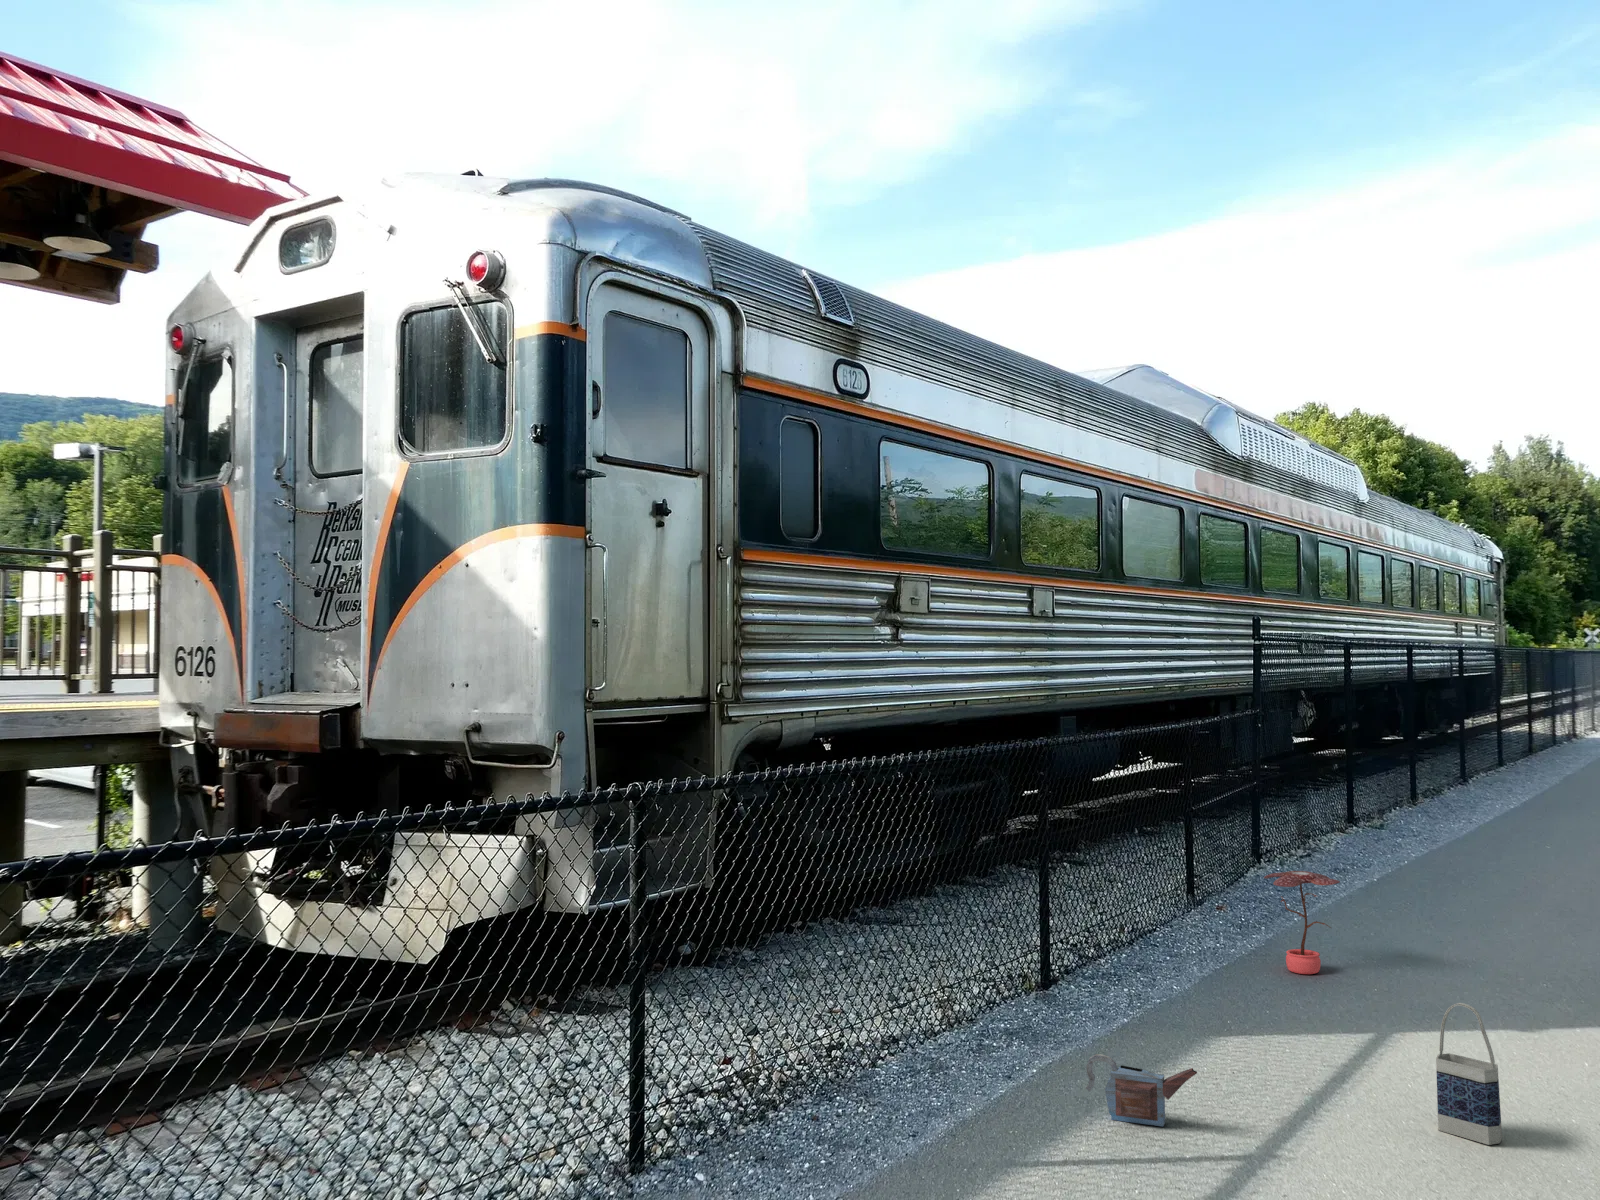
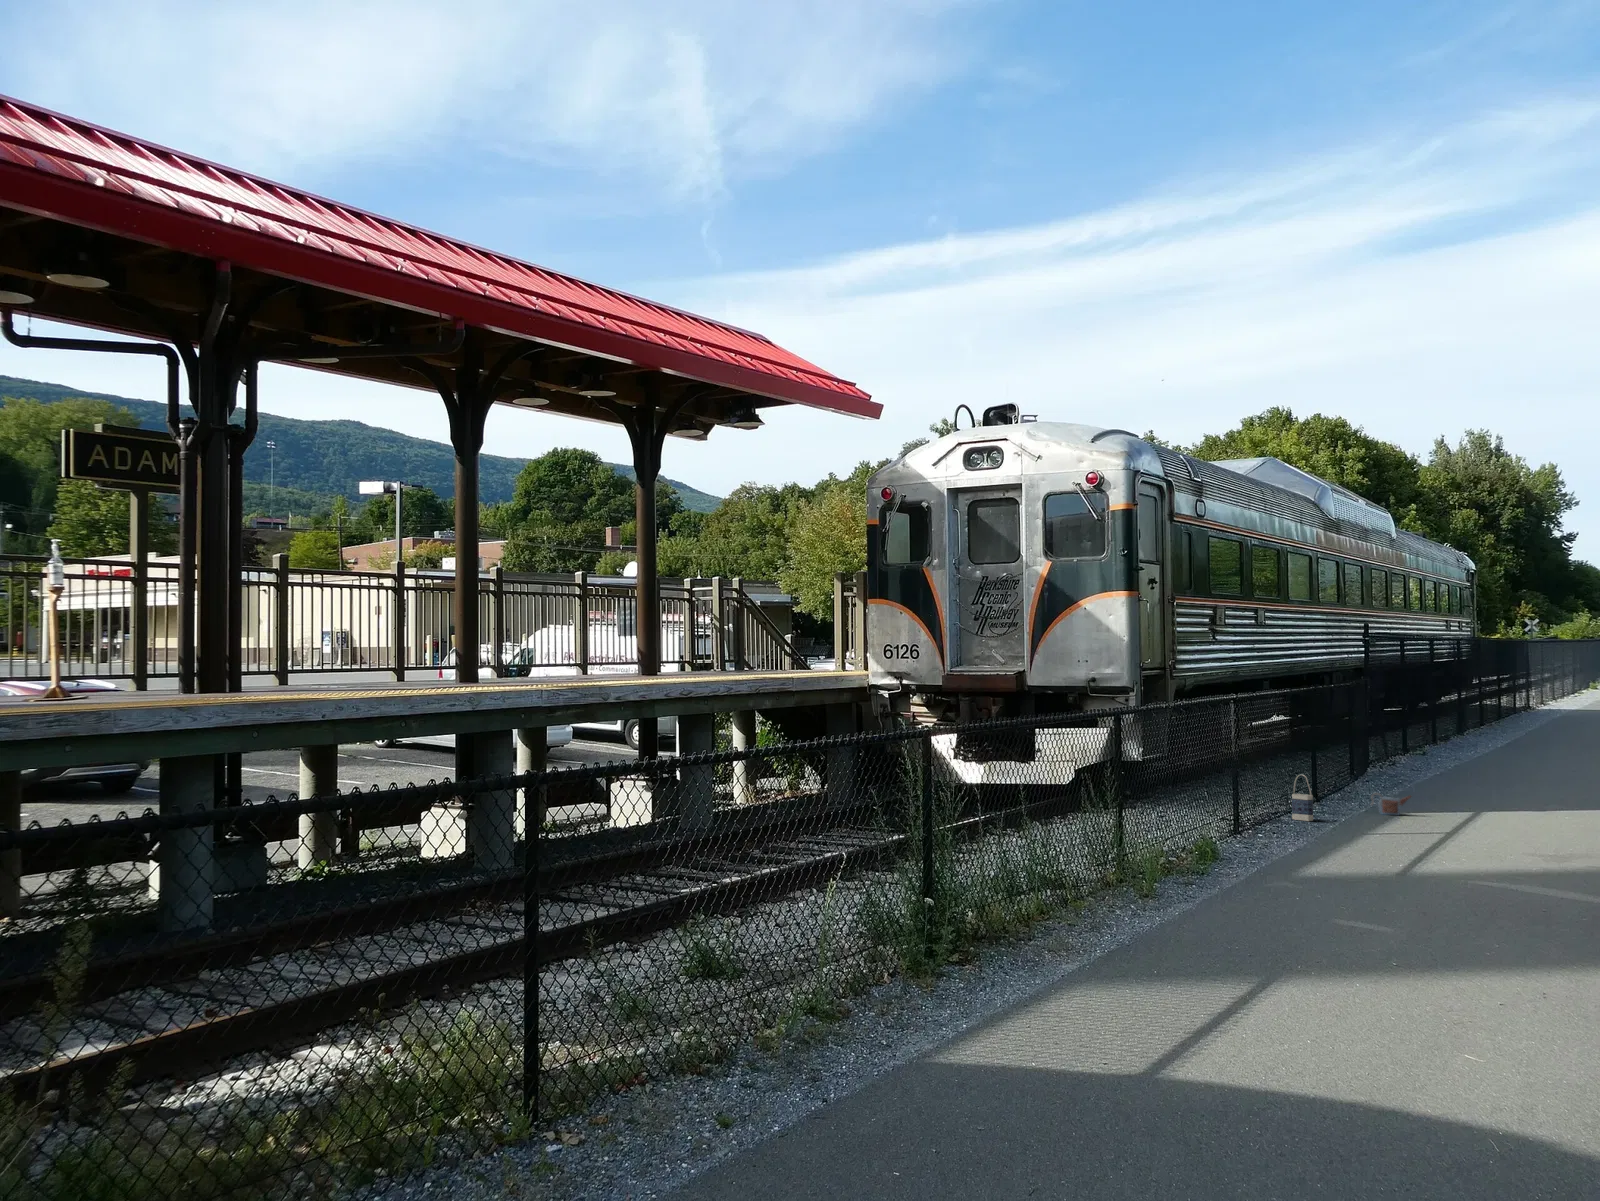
potted plant: present [1264,871,1340,974] -> none [1403,746,1439,790]
bag: present [1436,1003,1502,1145] -> present [1292,775,1313,821]

